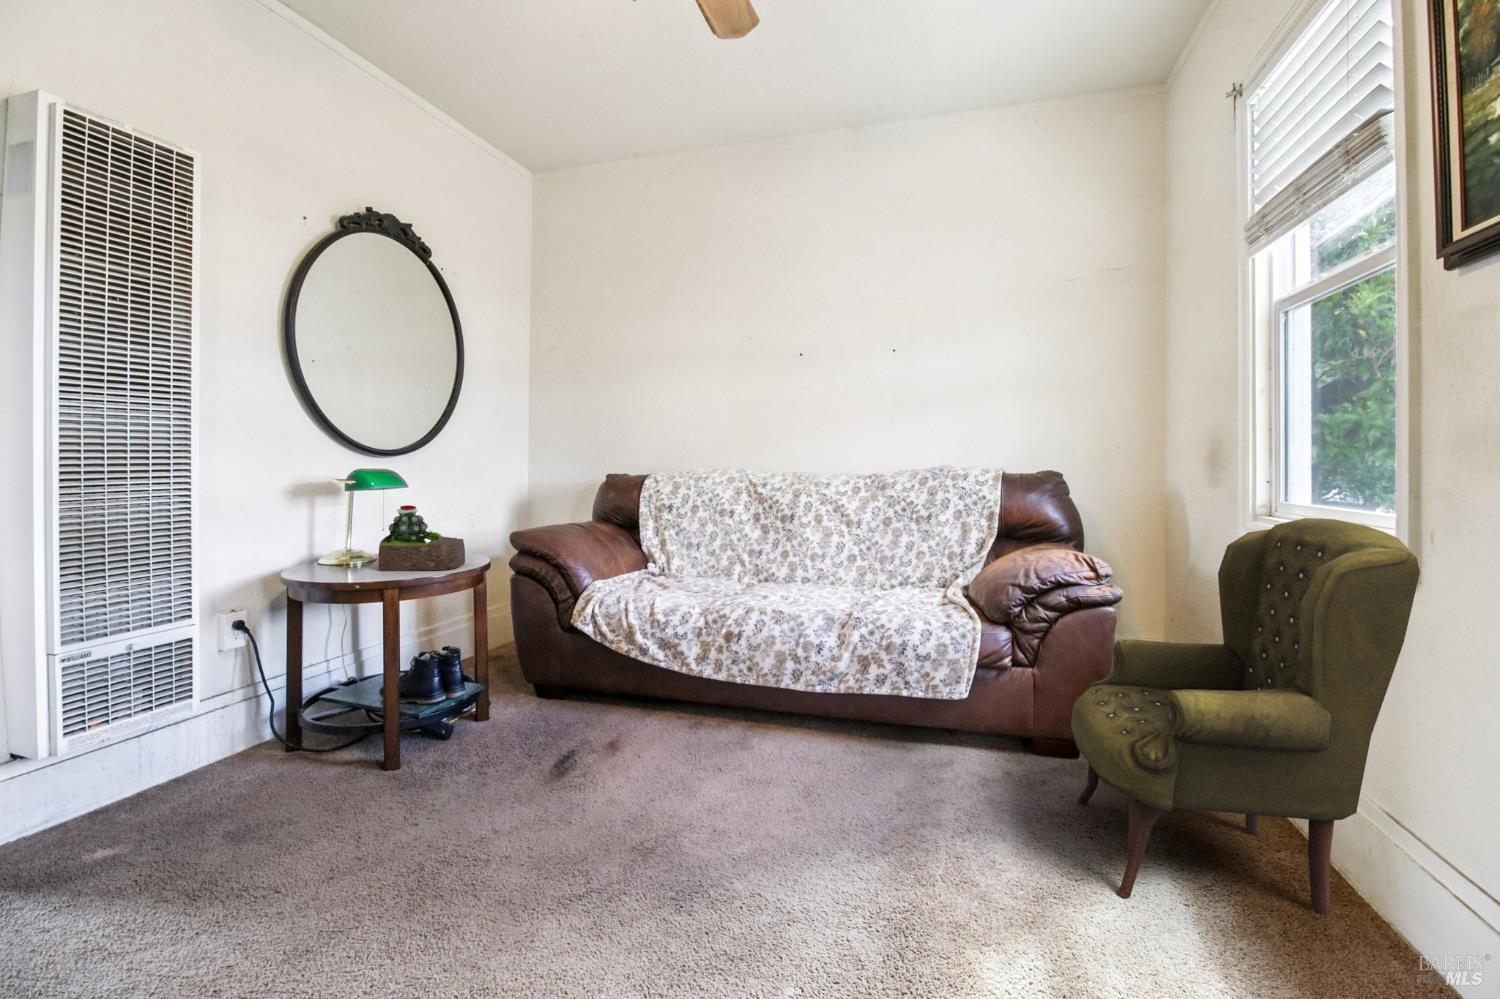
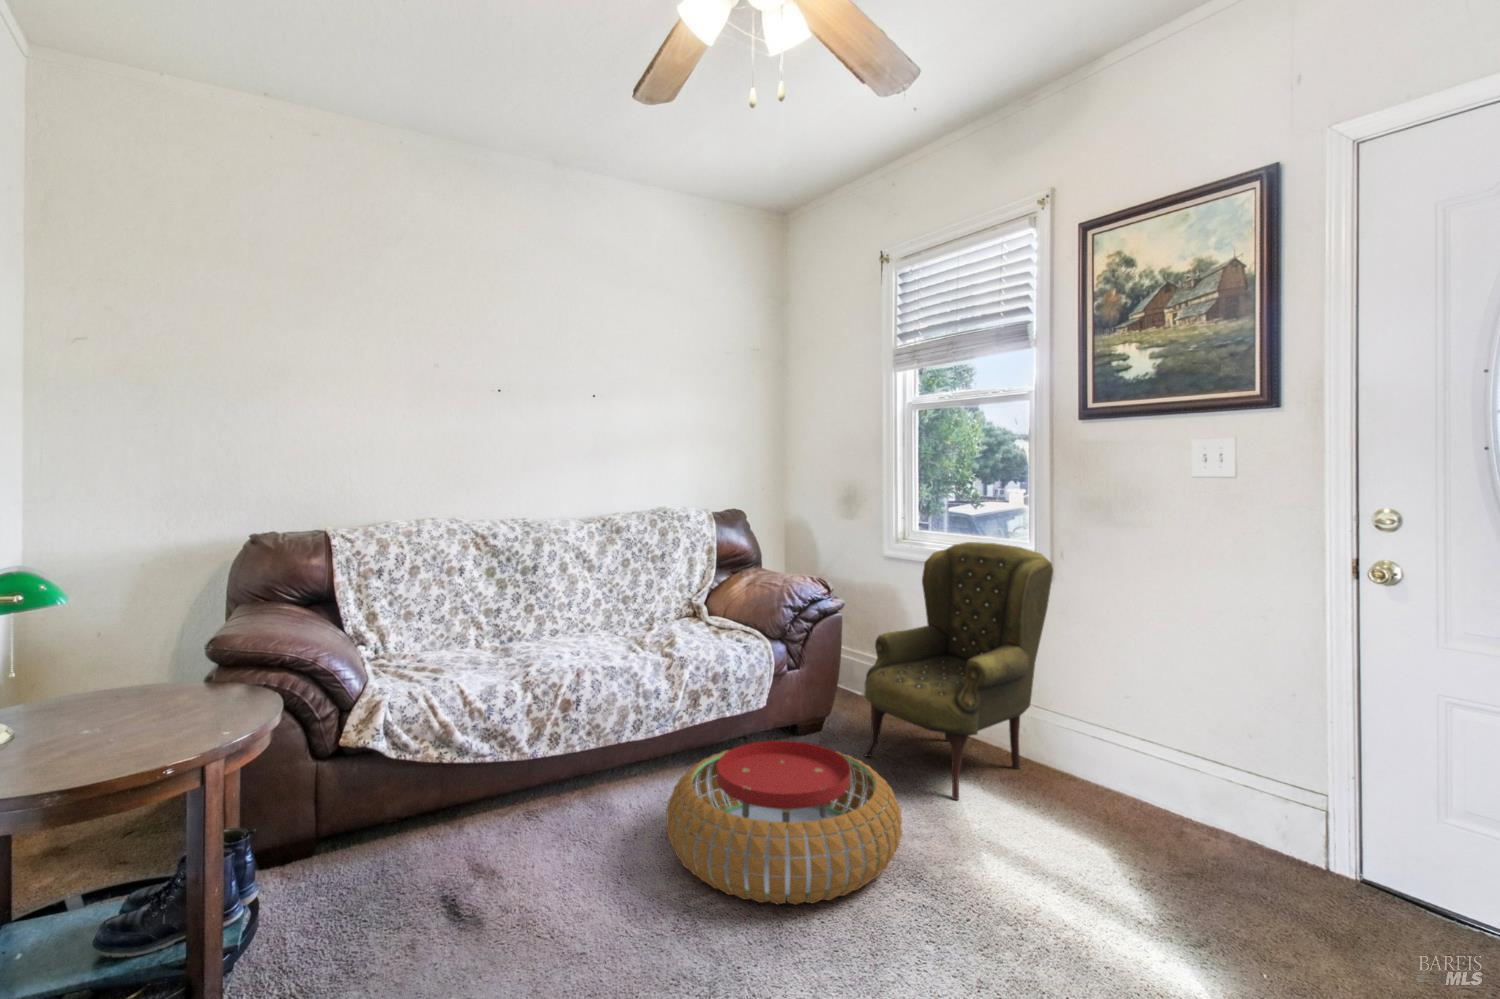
succulent plant: present [379,505,465,571] -> none [37,623,196,742]
pouf: none [688,713,966,908] -> present [666,741,902,905]

